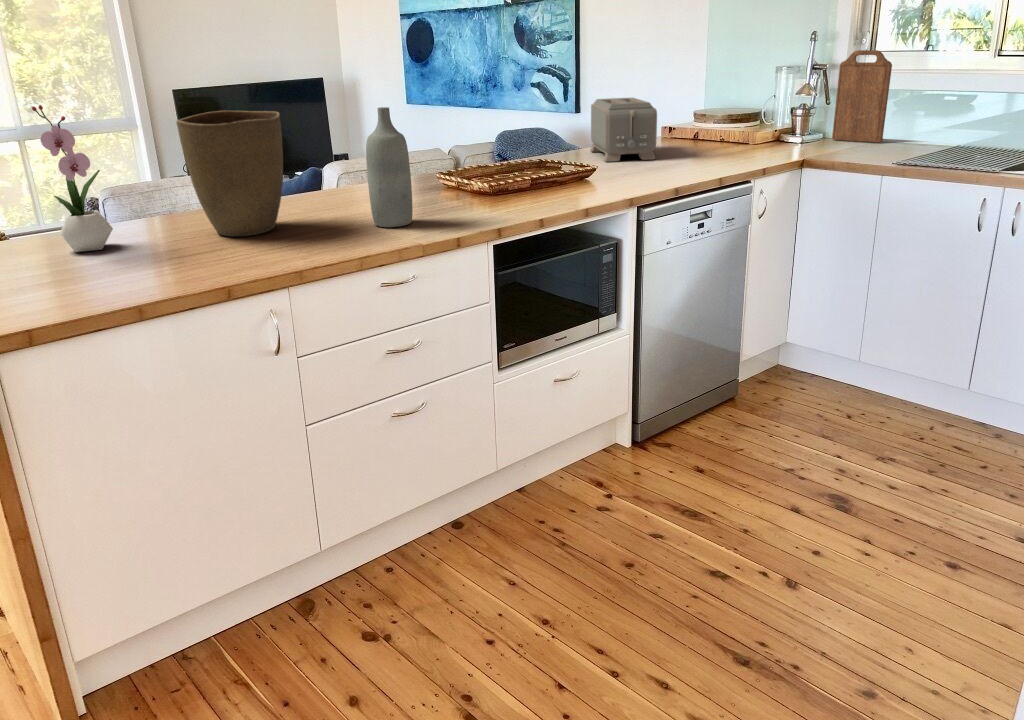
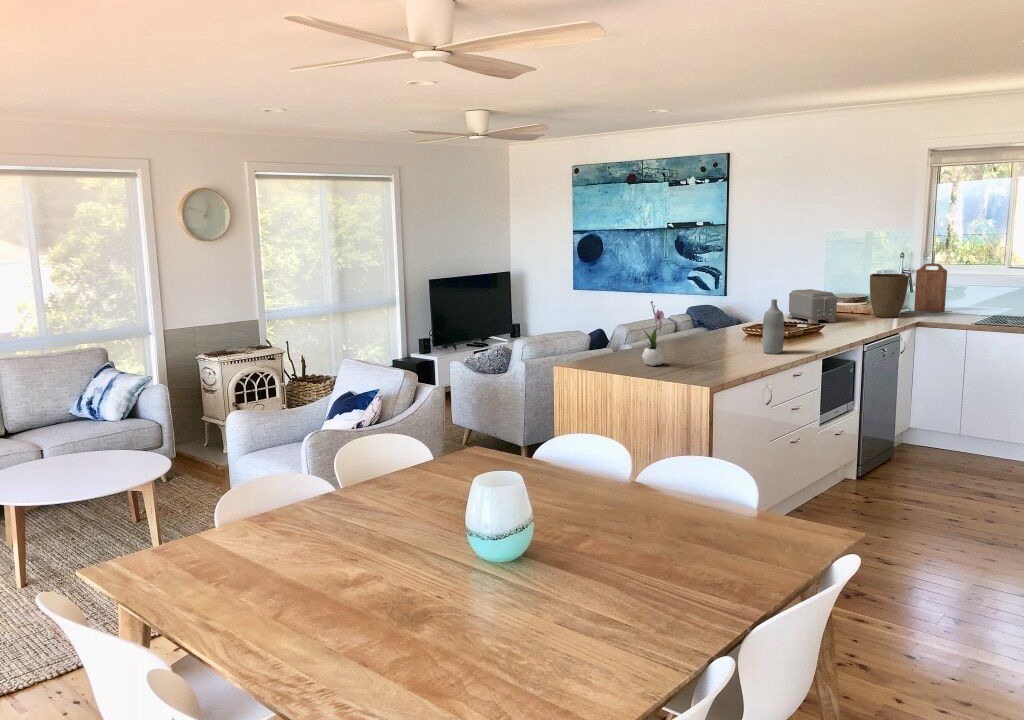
vase: present [176,111,283,236] -> present [870,274,909,318]

